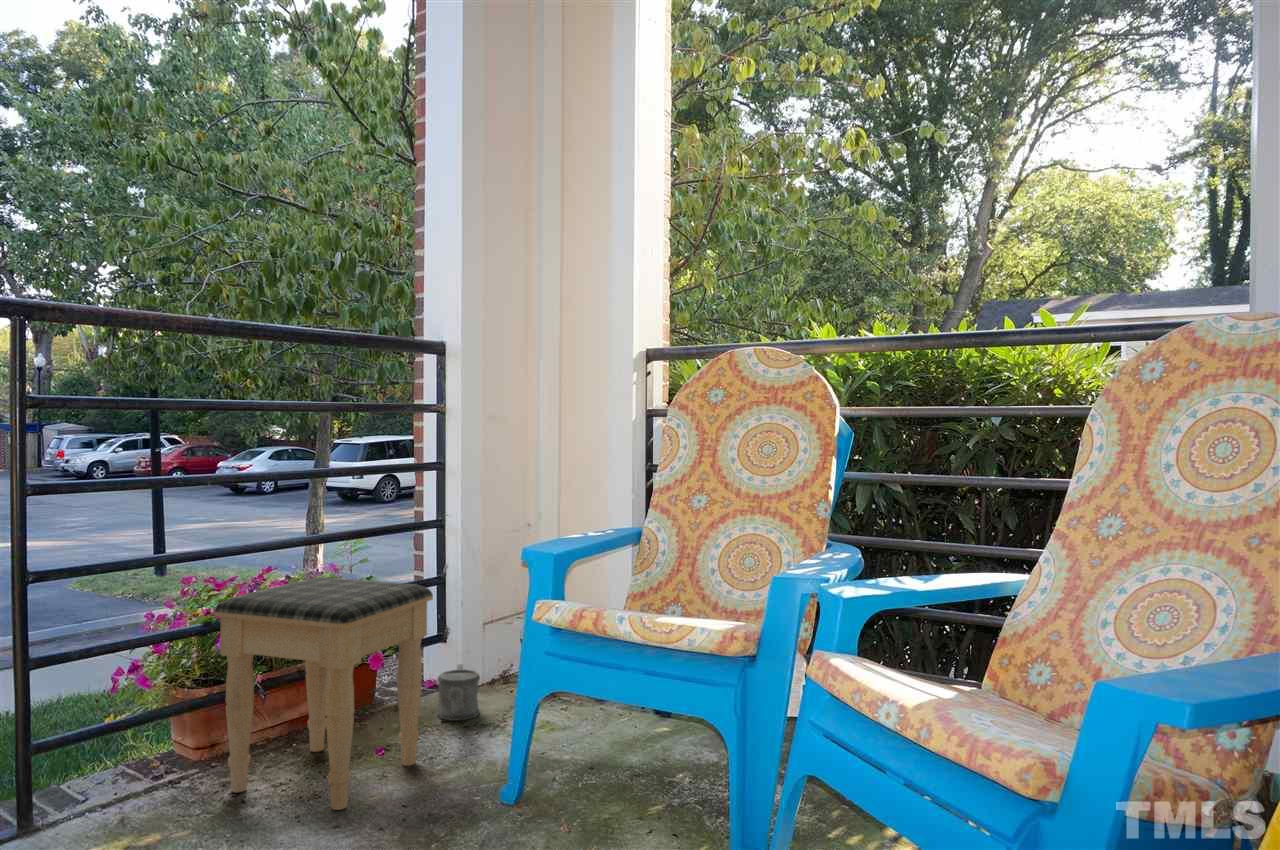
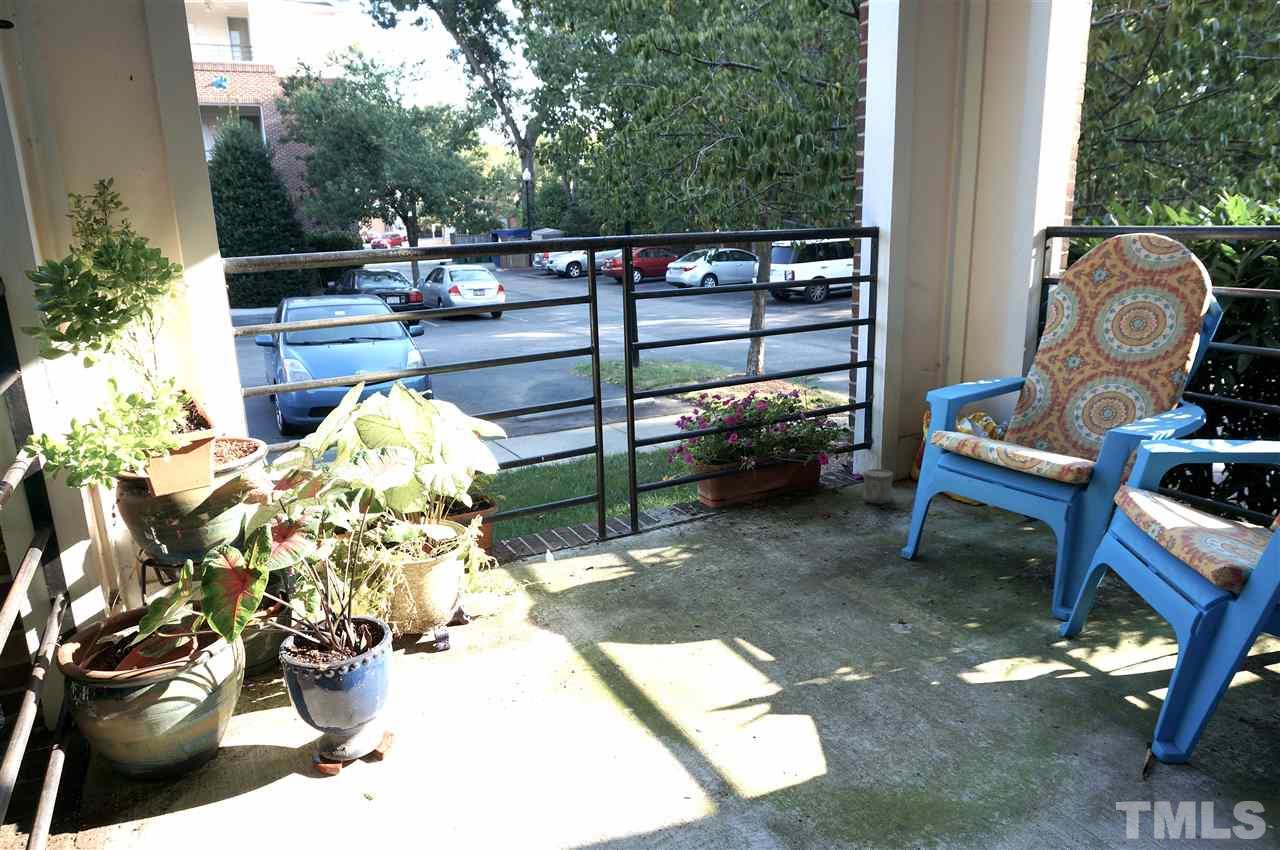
footstool: present [214,577,433,810] -> none [725,401,861,546]

